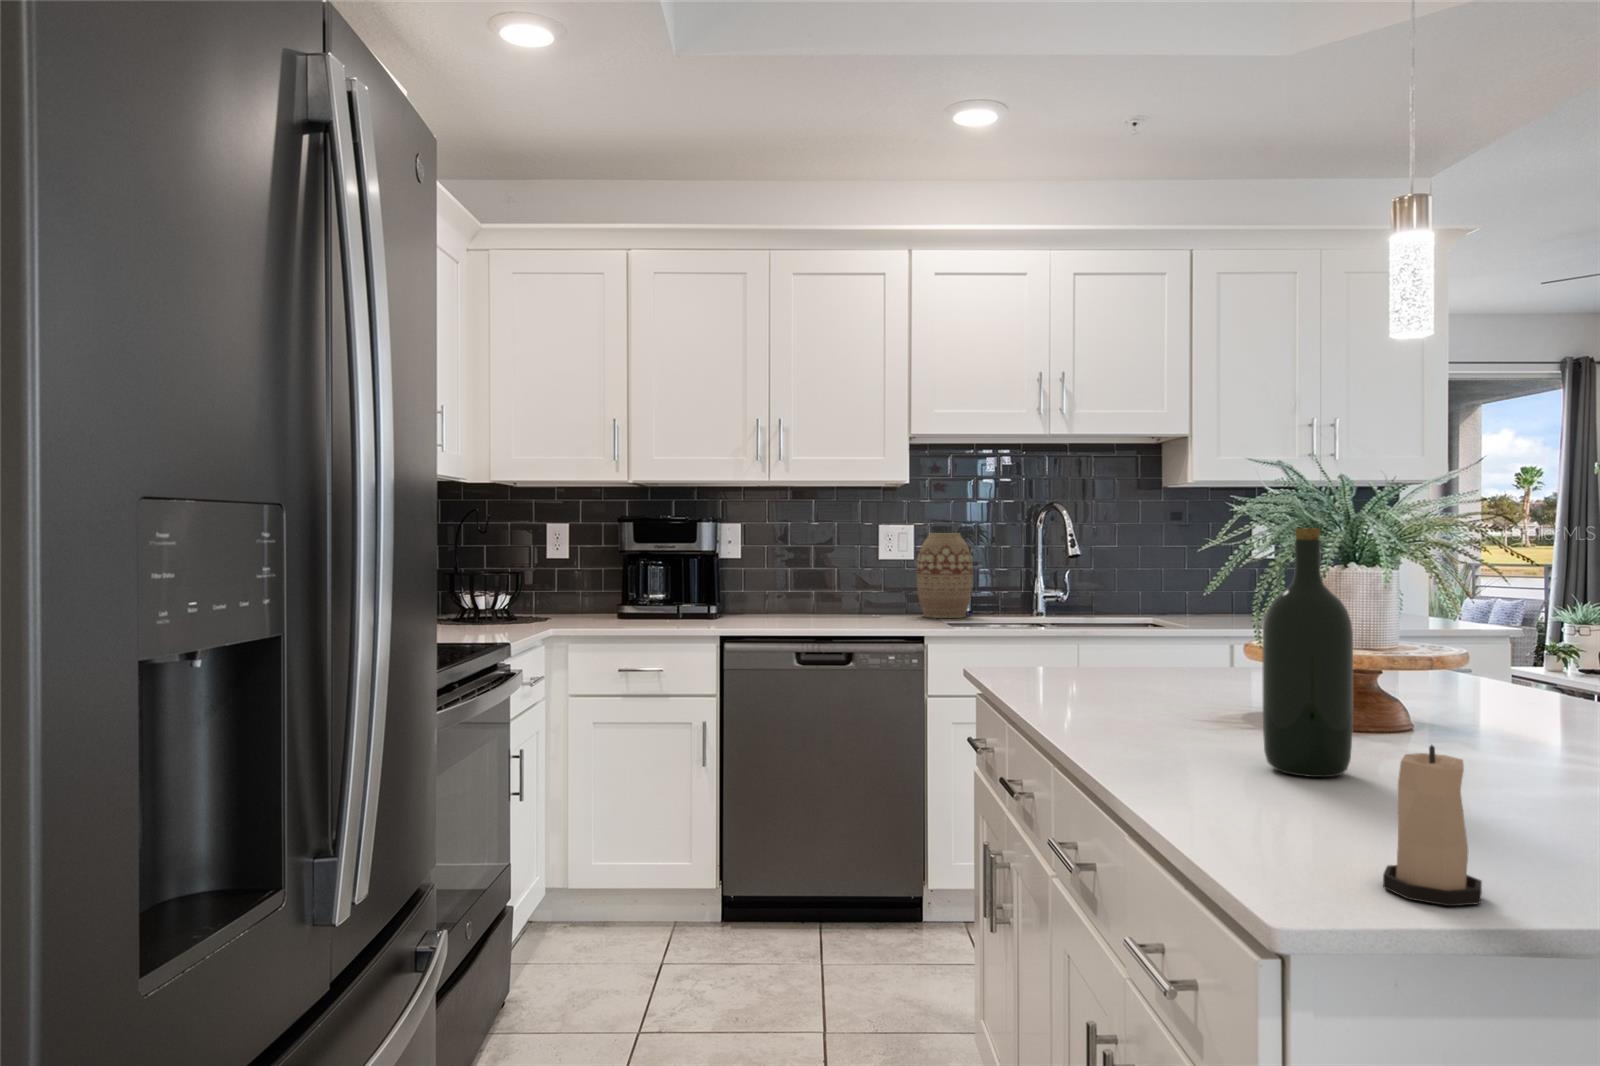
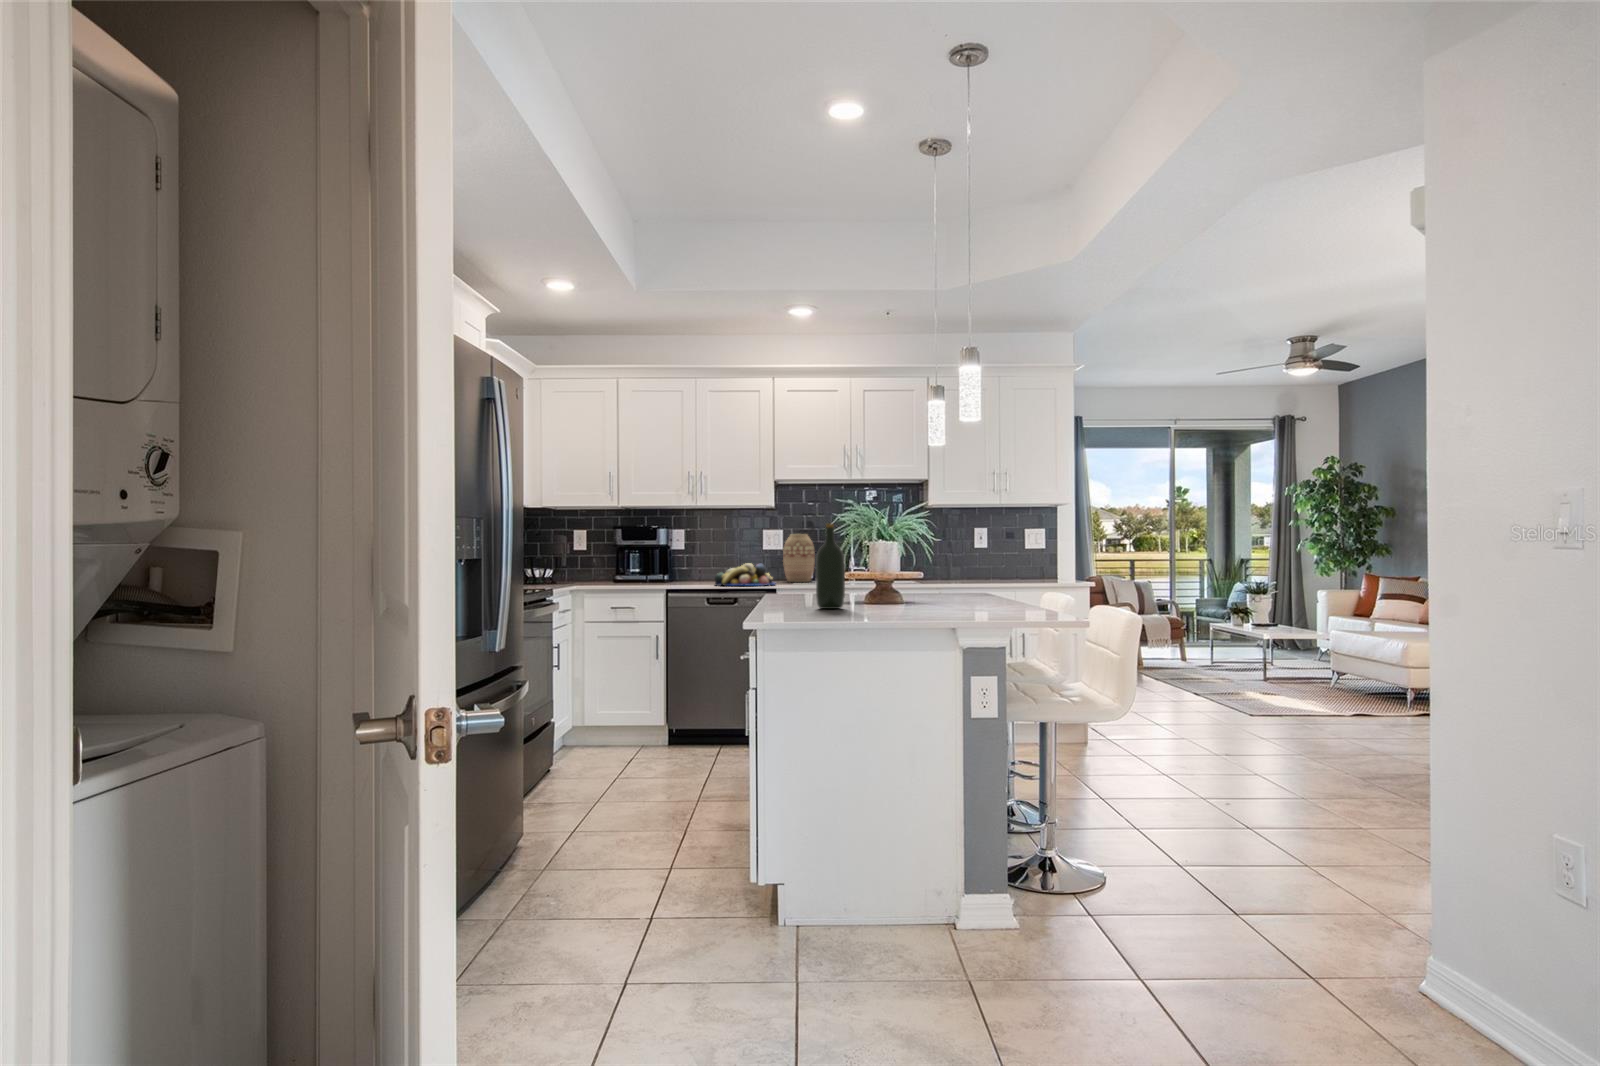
fruit bowl: none [809,588,925,633] -> present [715,563,775,586]
candle: present [1383,745,1482,906] -> none [787,579,811,619]

